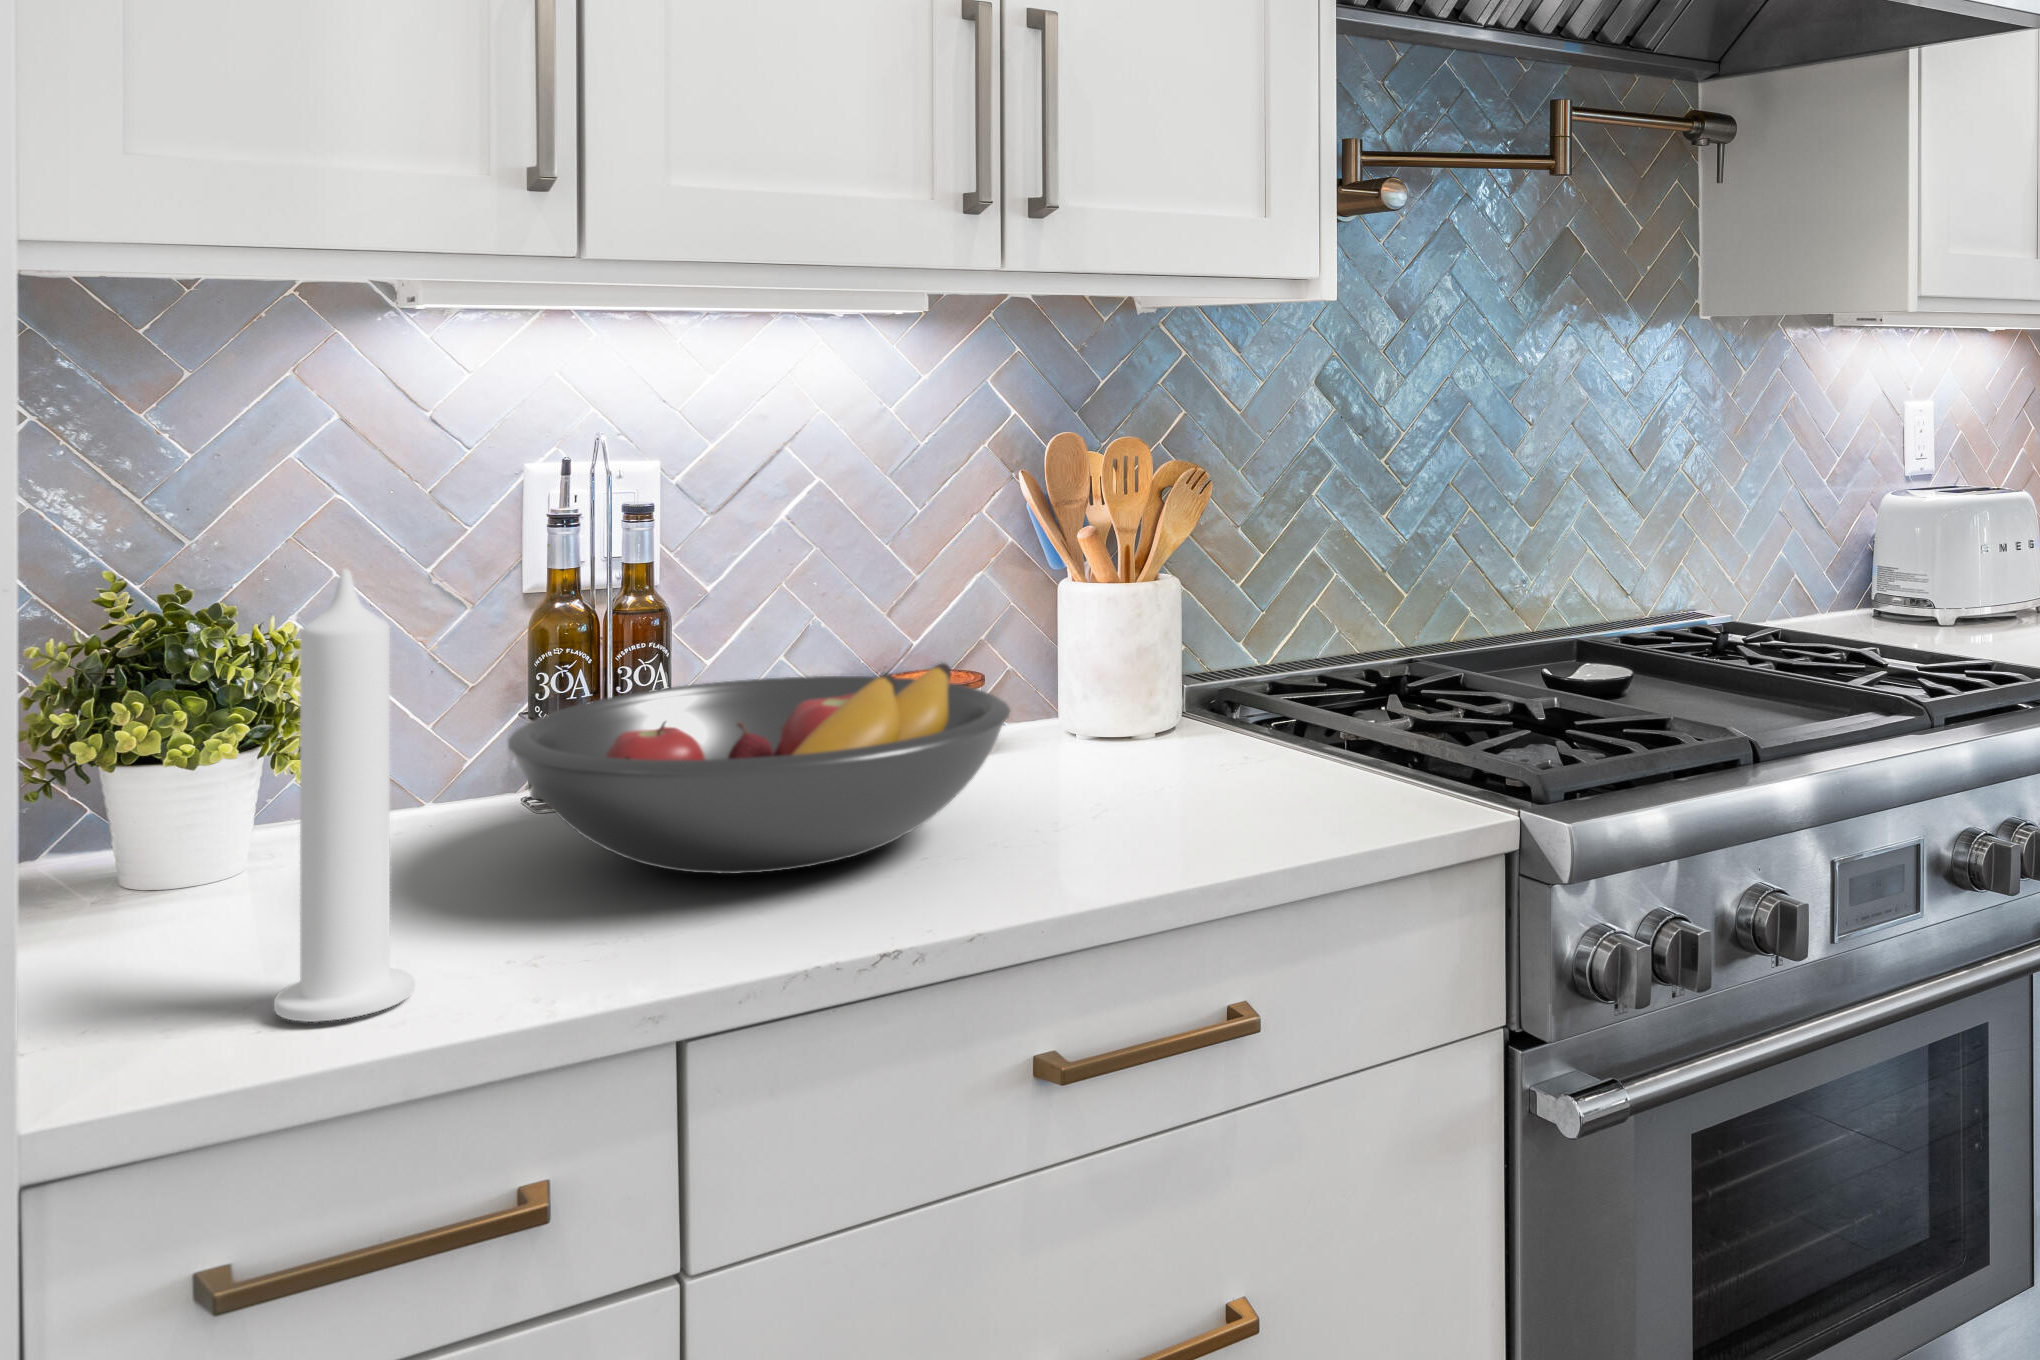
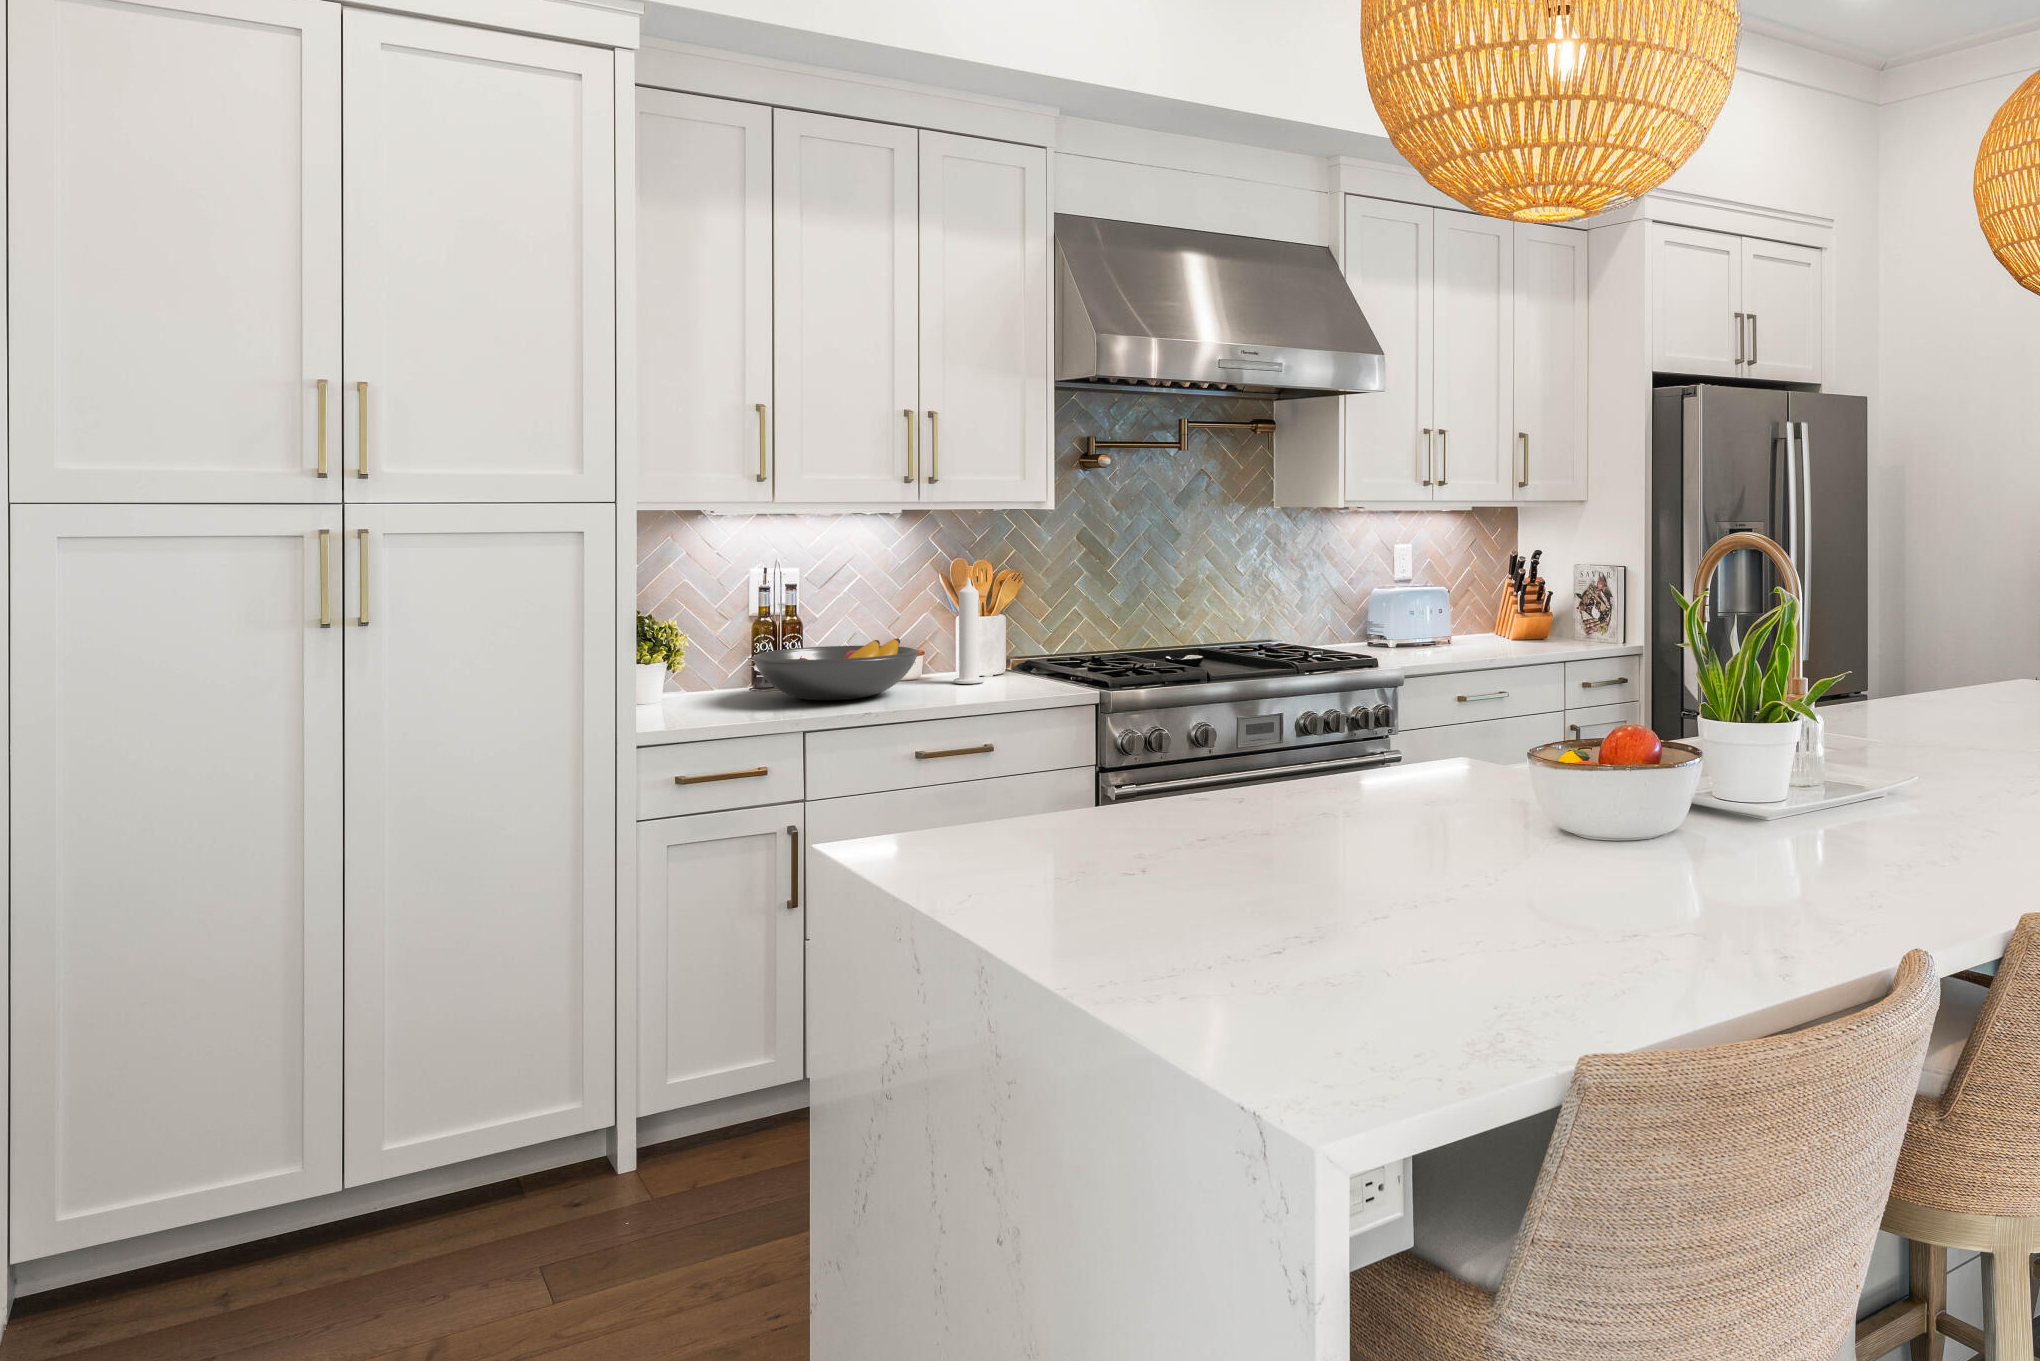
candle: present [274,570,415,1022] -> present [954,578,985,684]

